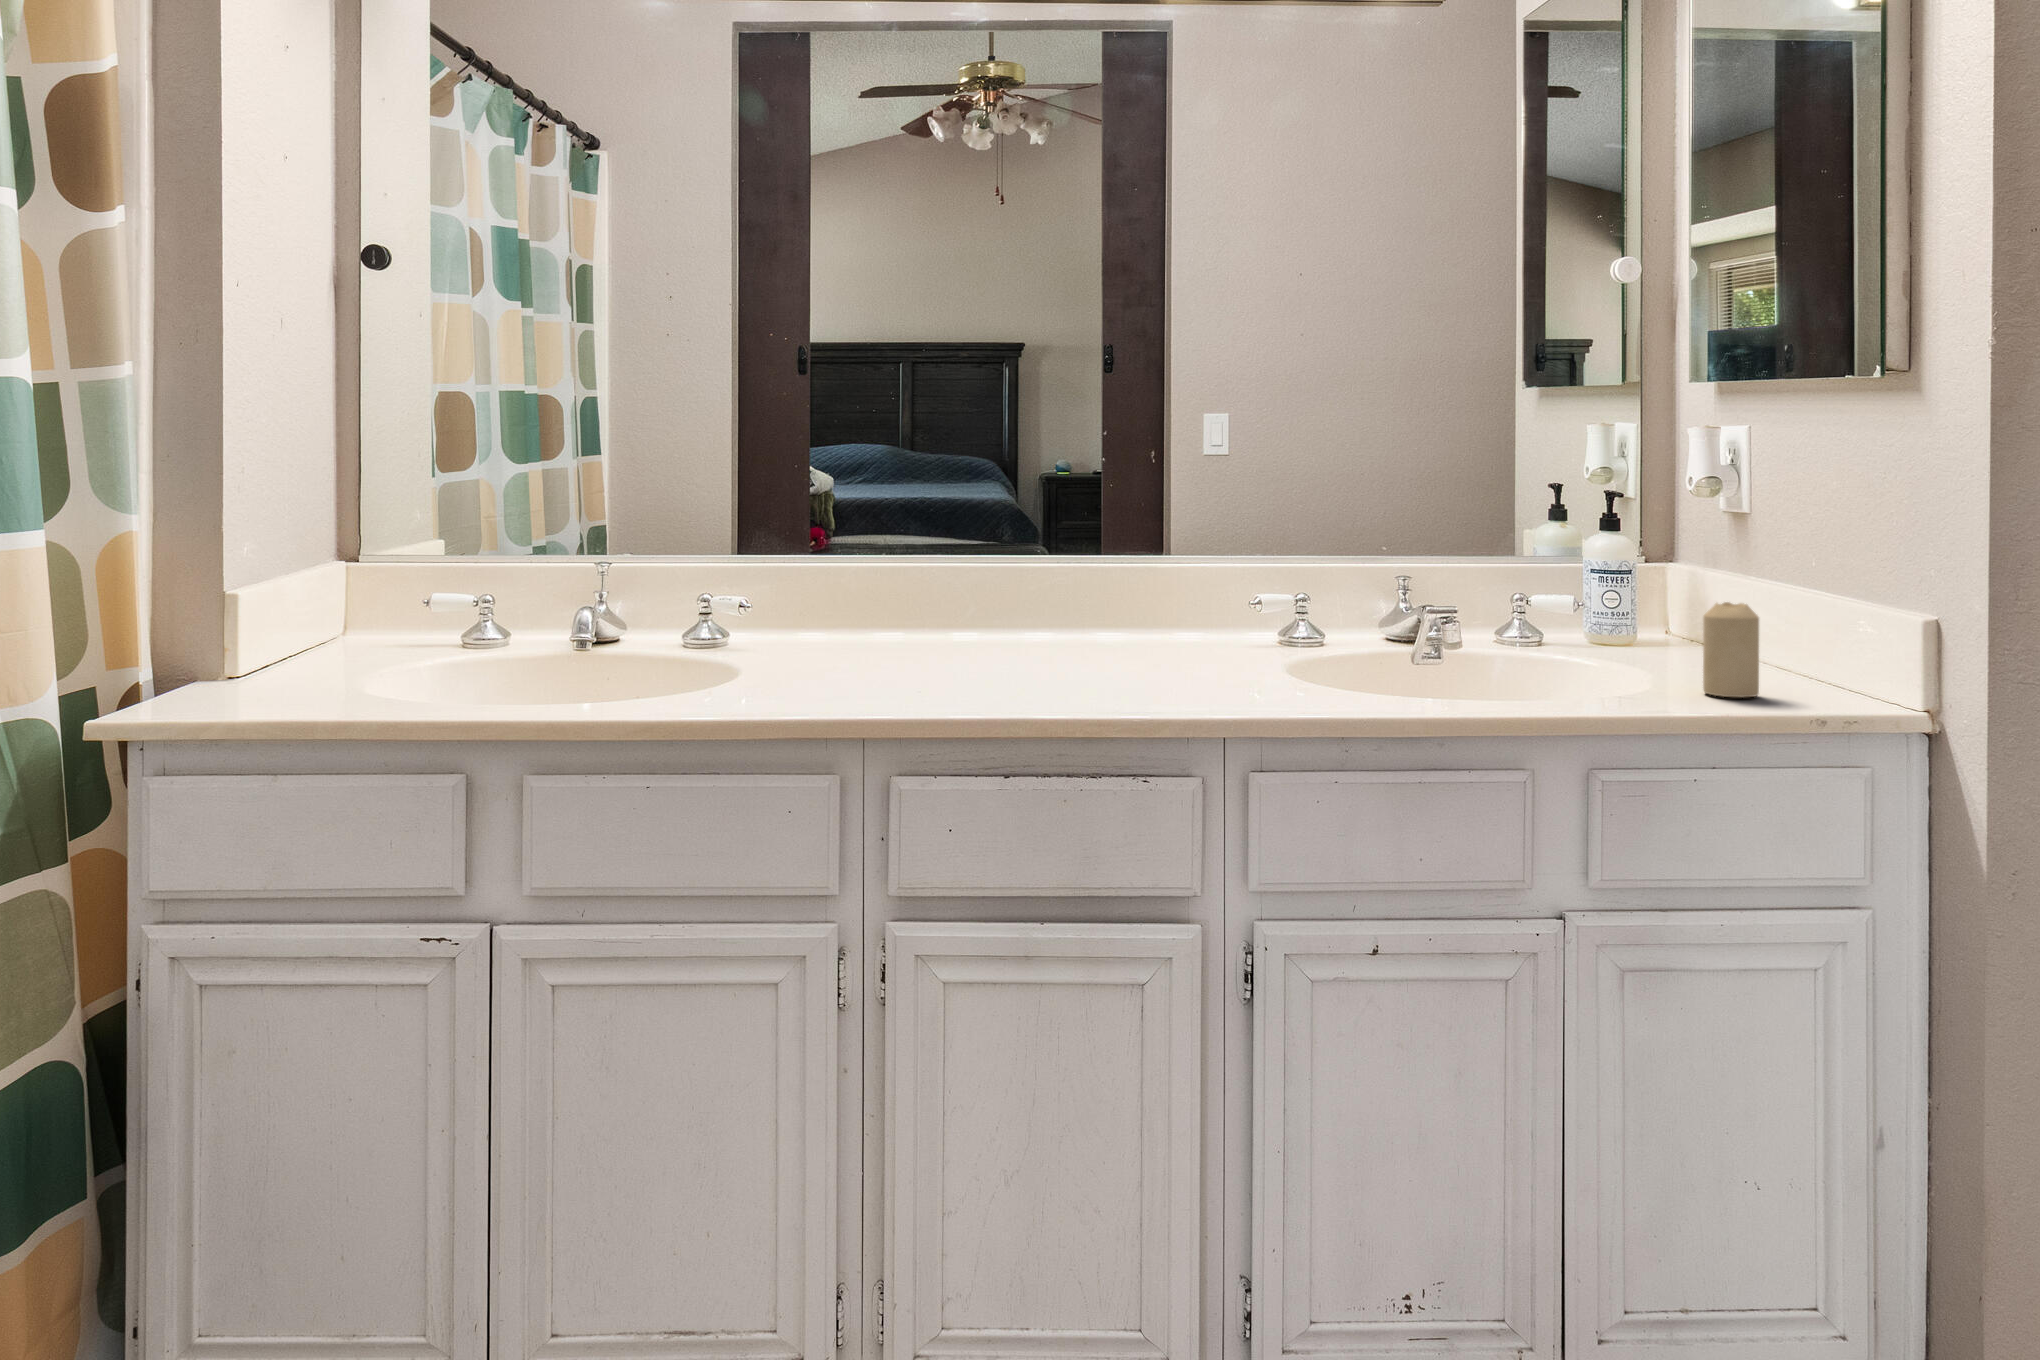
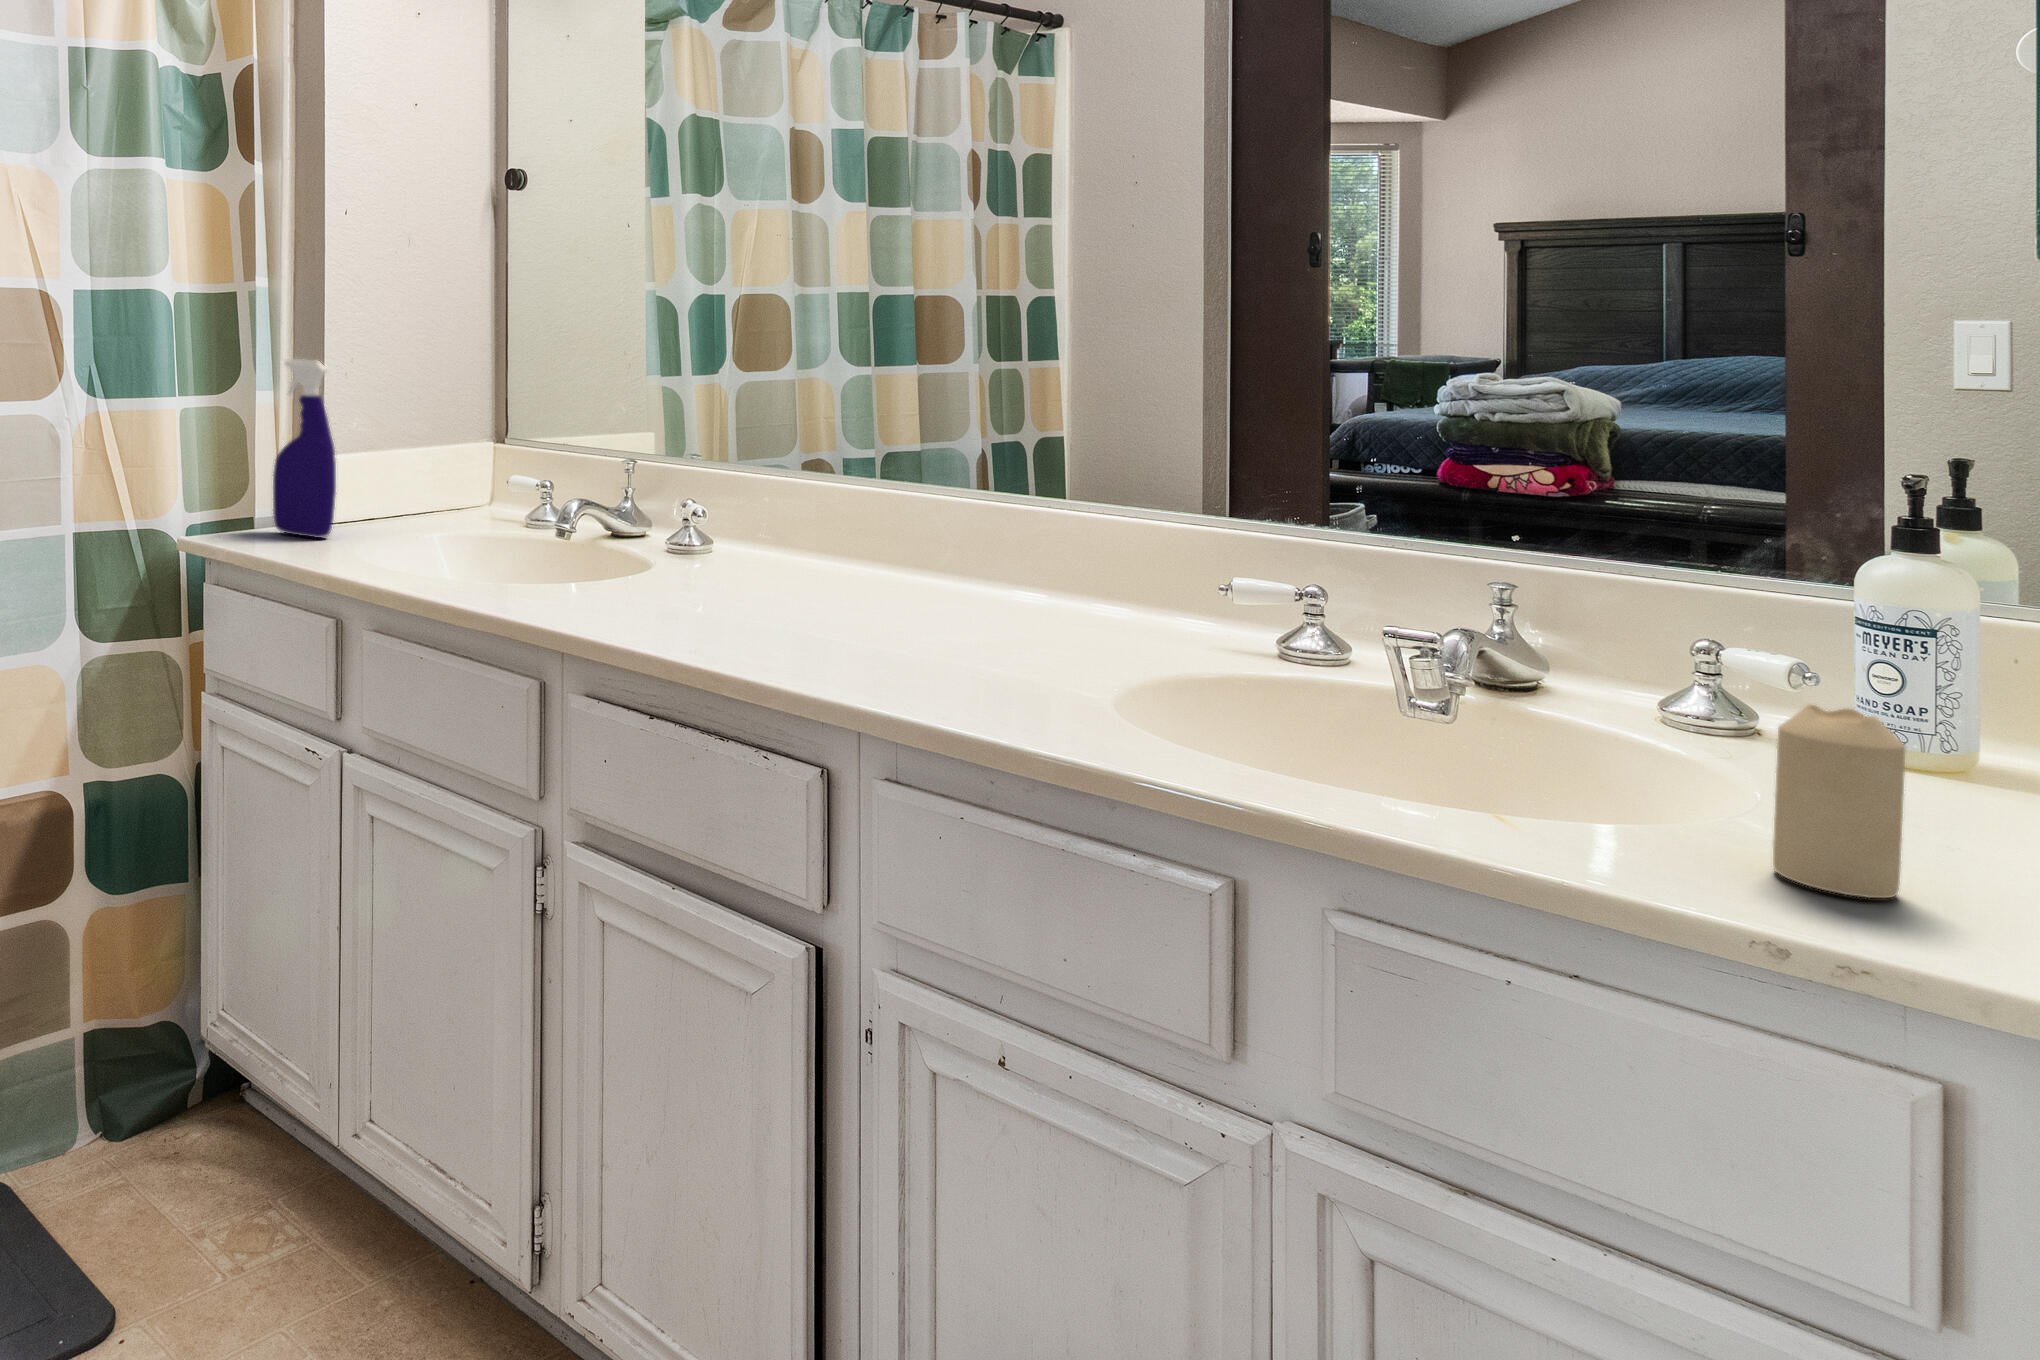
spray bottle: none [197,468,308,697] -> present [273,359,336,538]

